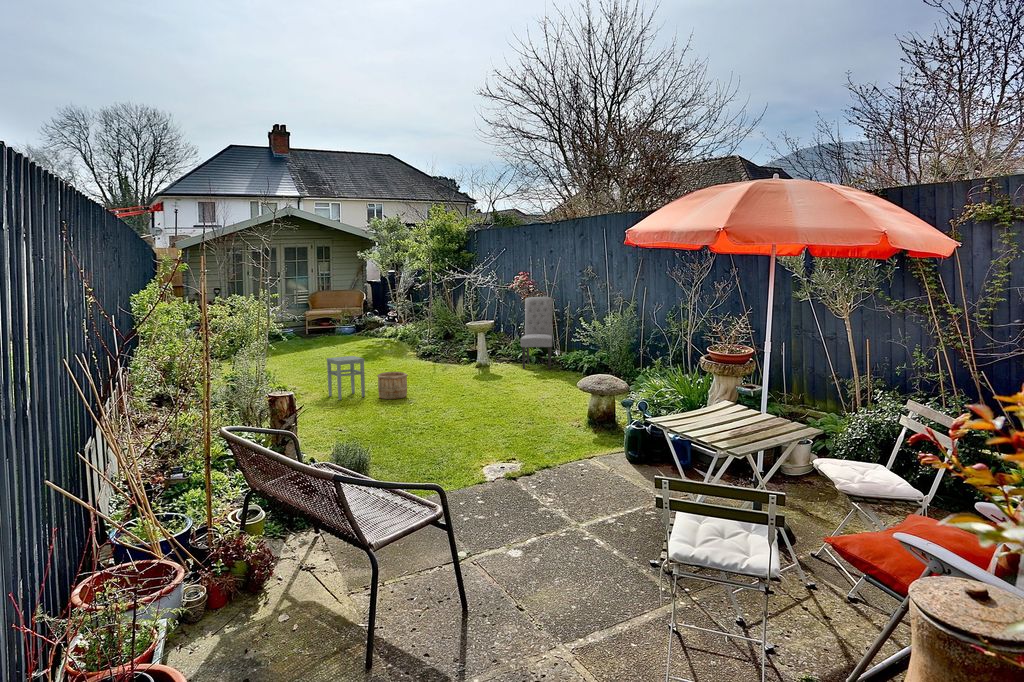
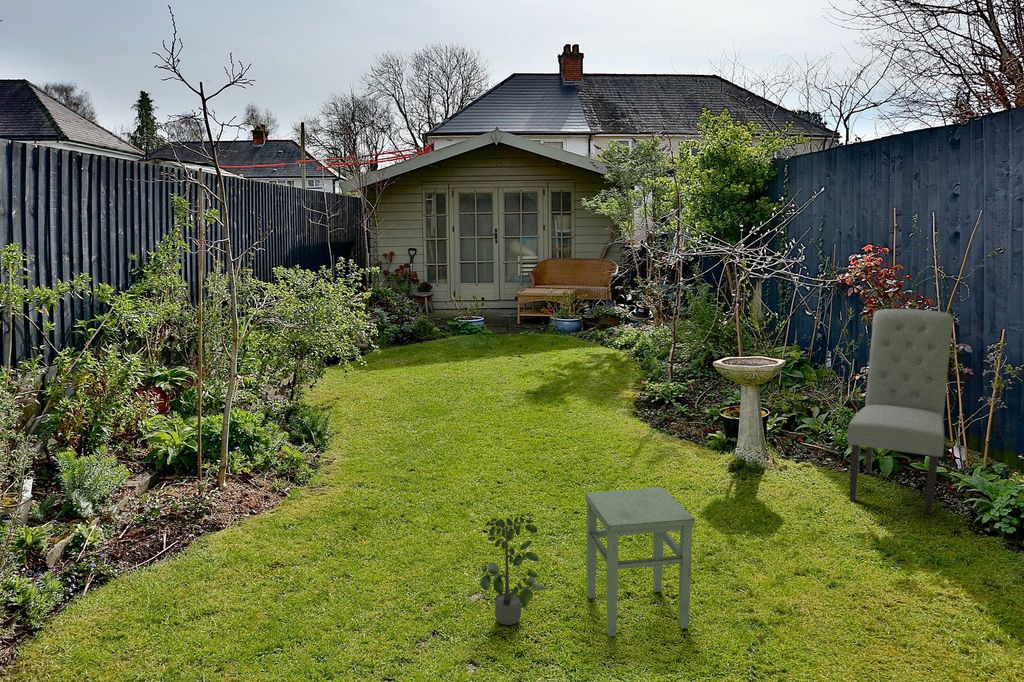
stool: present [326,356,365,400] -> present [585,487,695,636]
potted plant: none [419,356,442,394] -> present [480,515,548,625]
wooden bucket: present [377,372,408,399] -> none [346,543,439,648]

